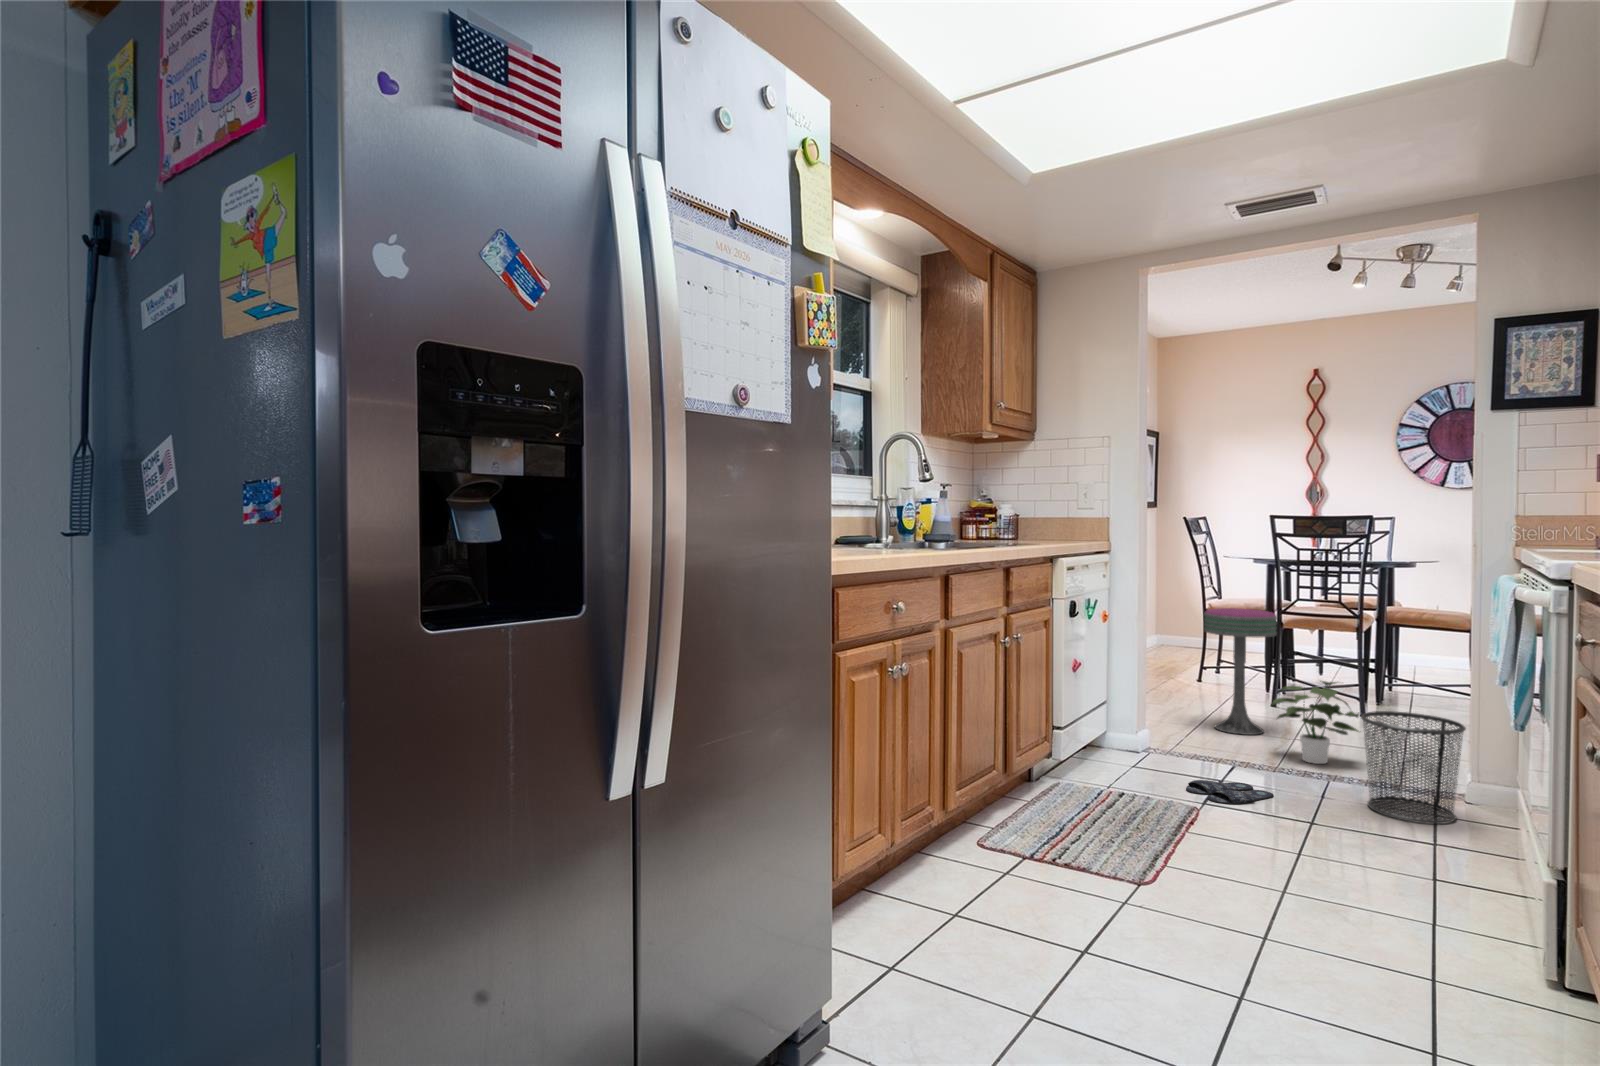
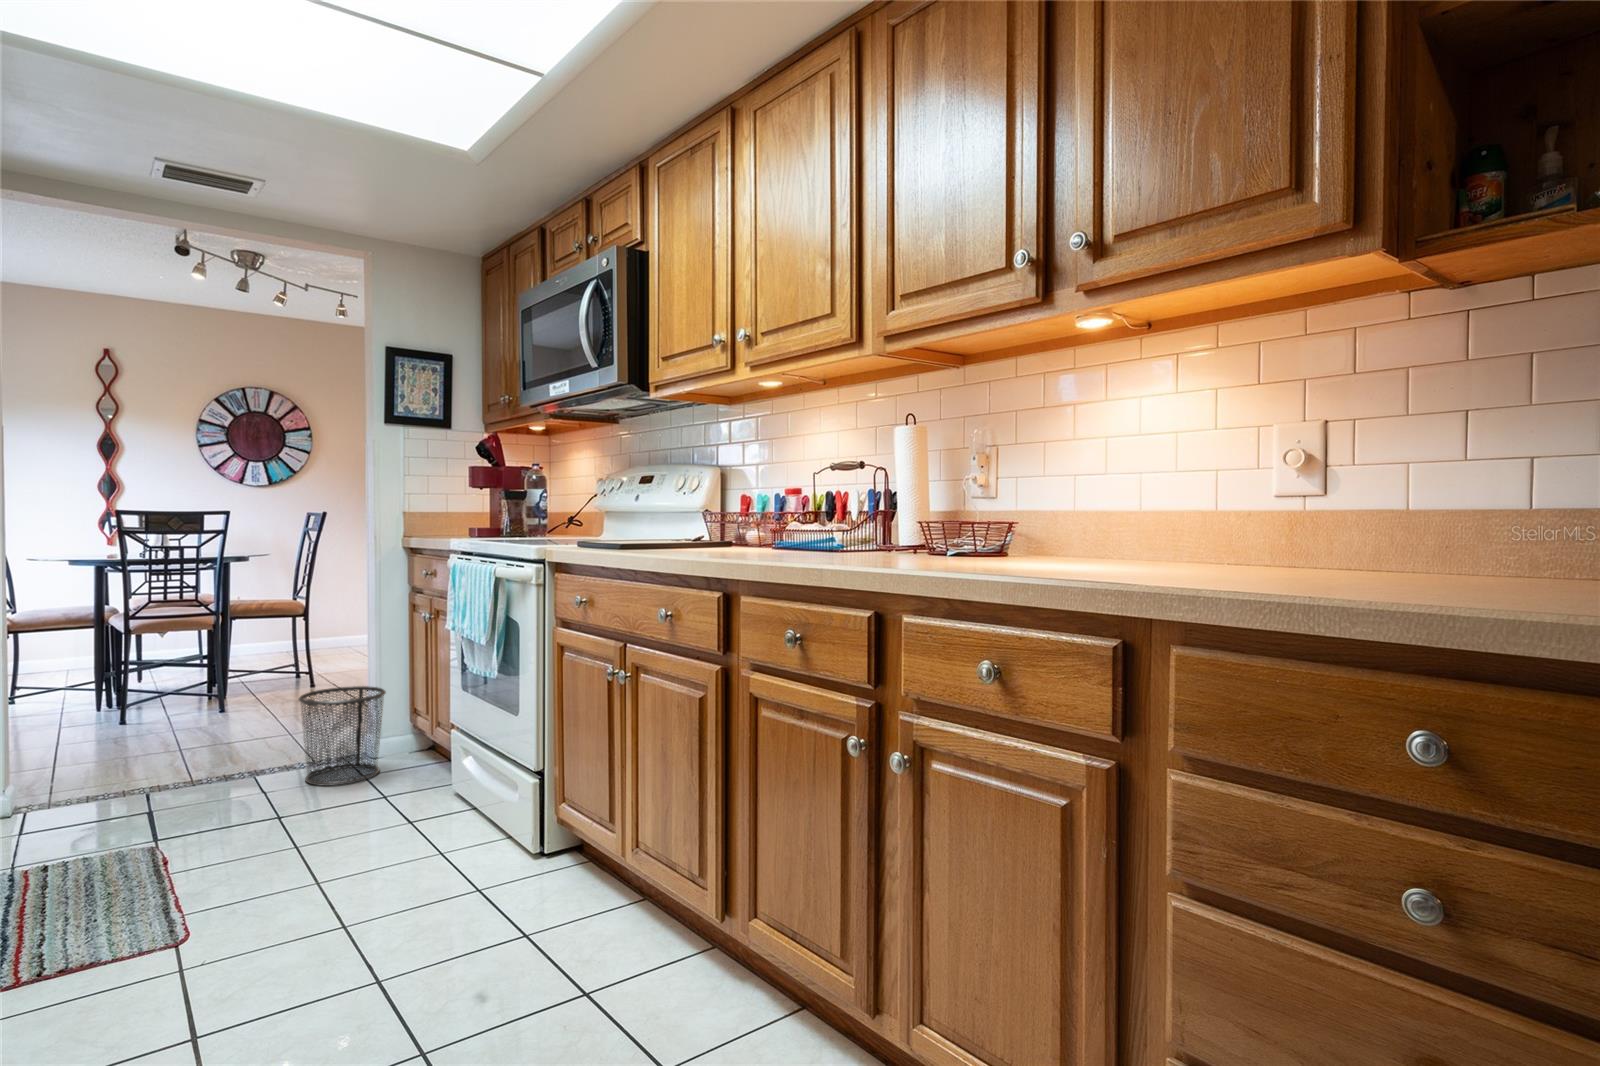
bar stool: present [1204,608,1277,735] -> none [50,615,149,762]
potted plant: present [1272,681,1359,764] -> none [167,676,267,765]
slippers: present [1186,780,1274,804] -> none [114,803,218,834]

